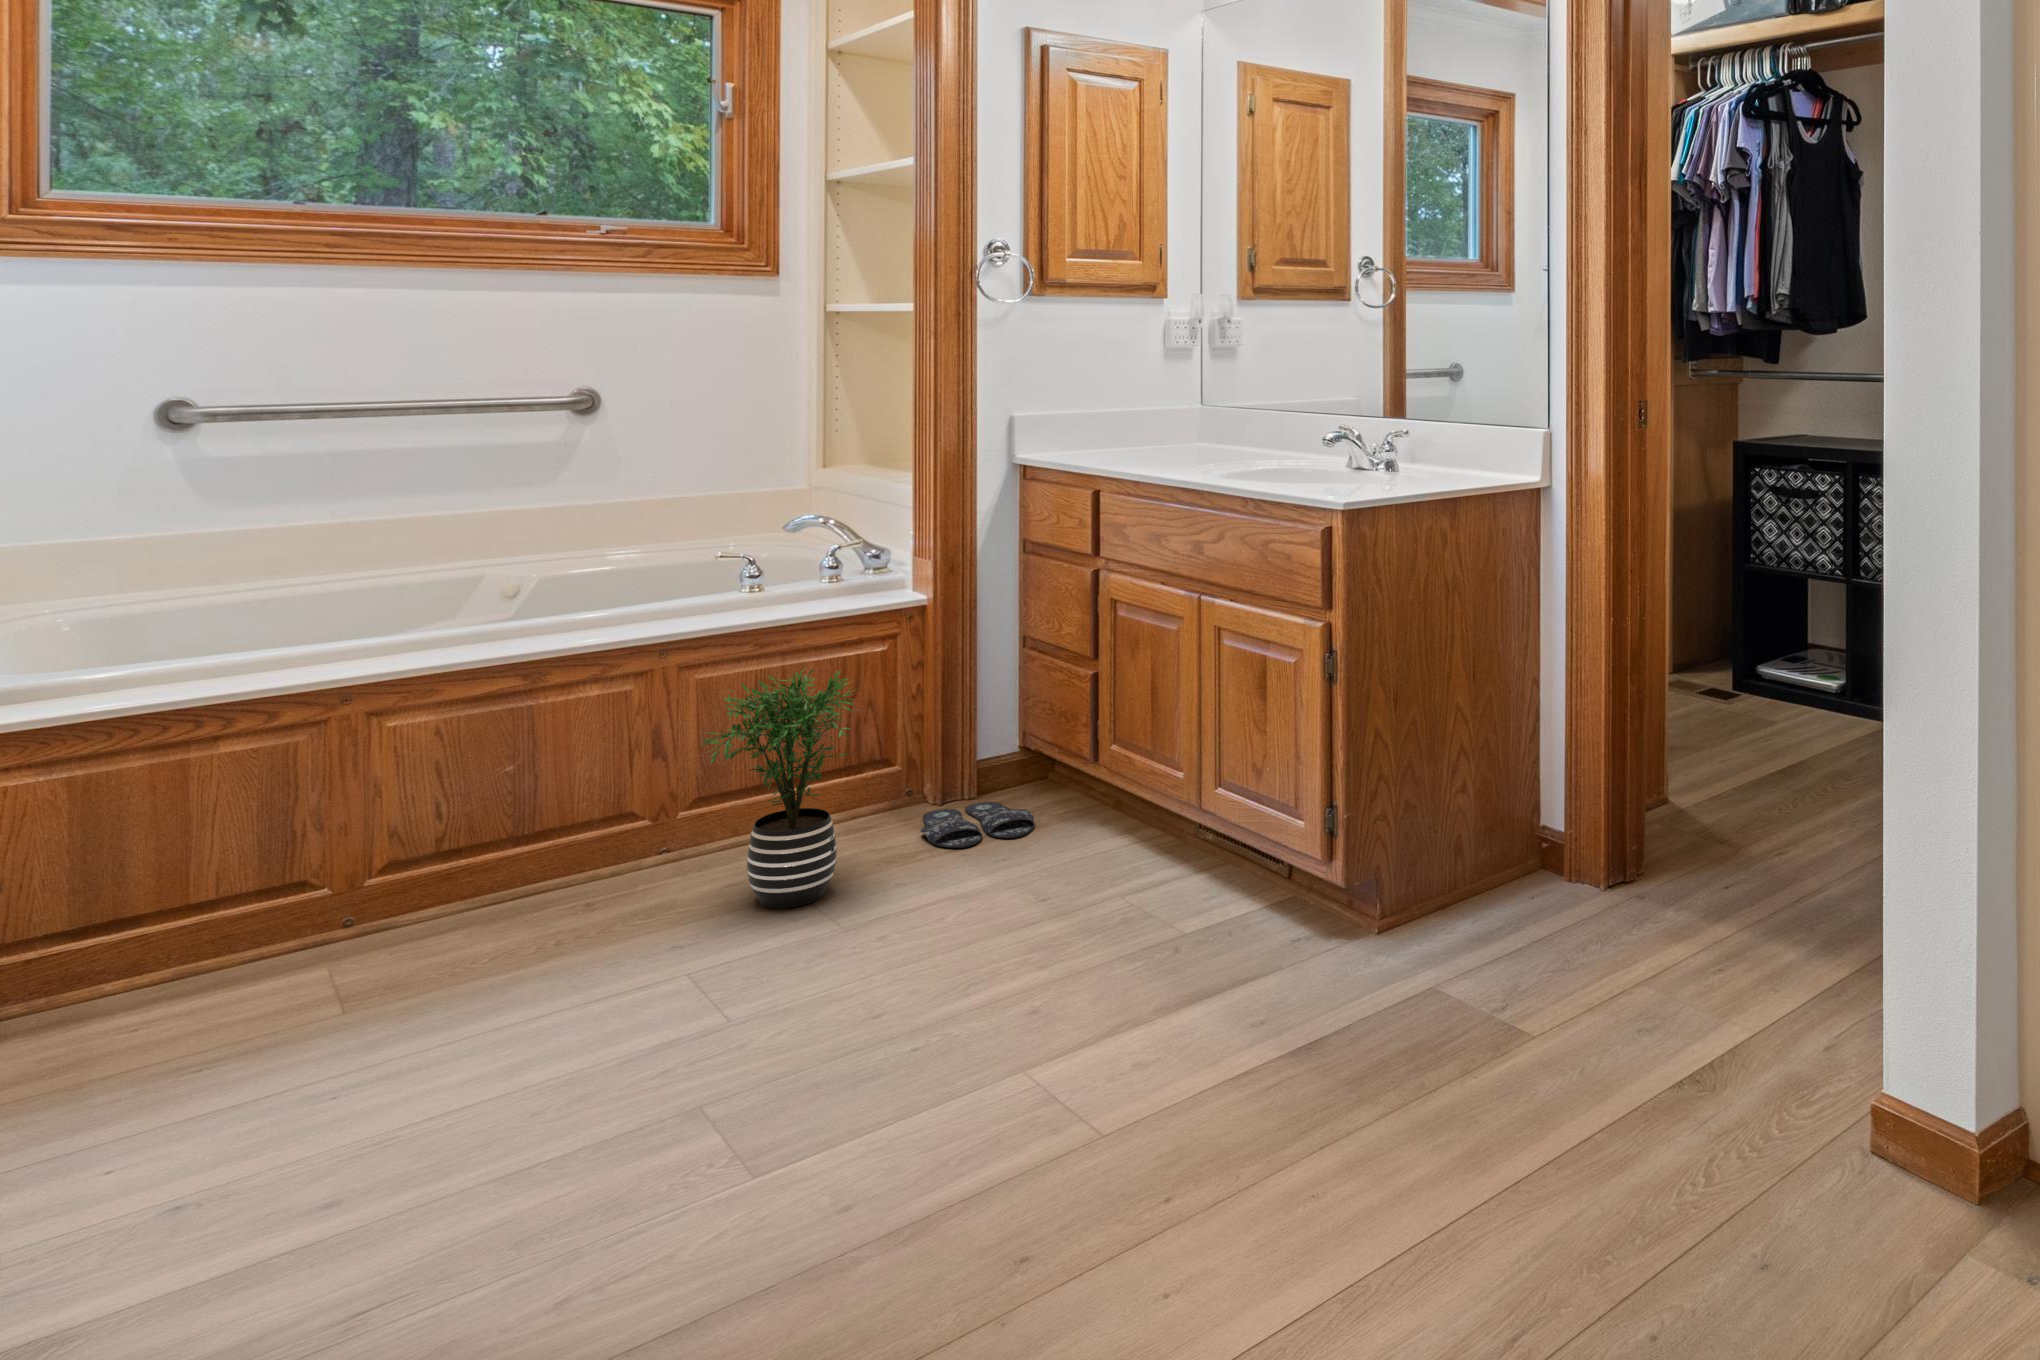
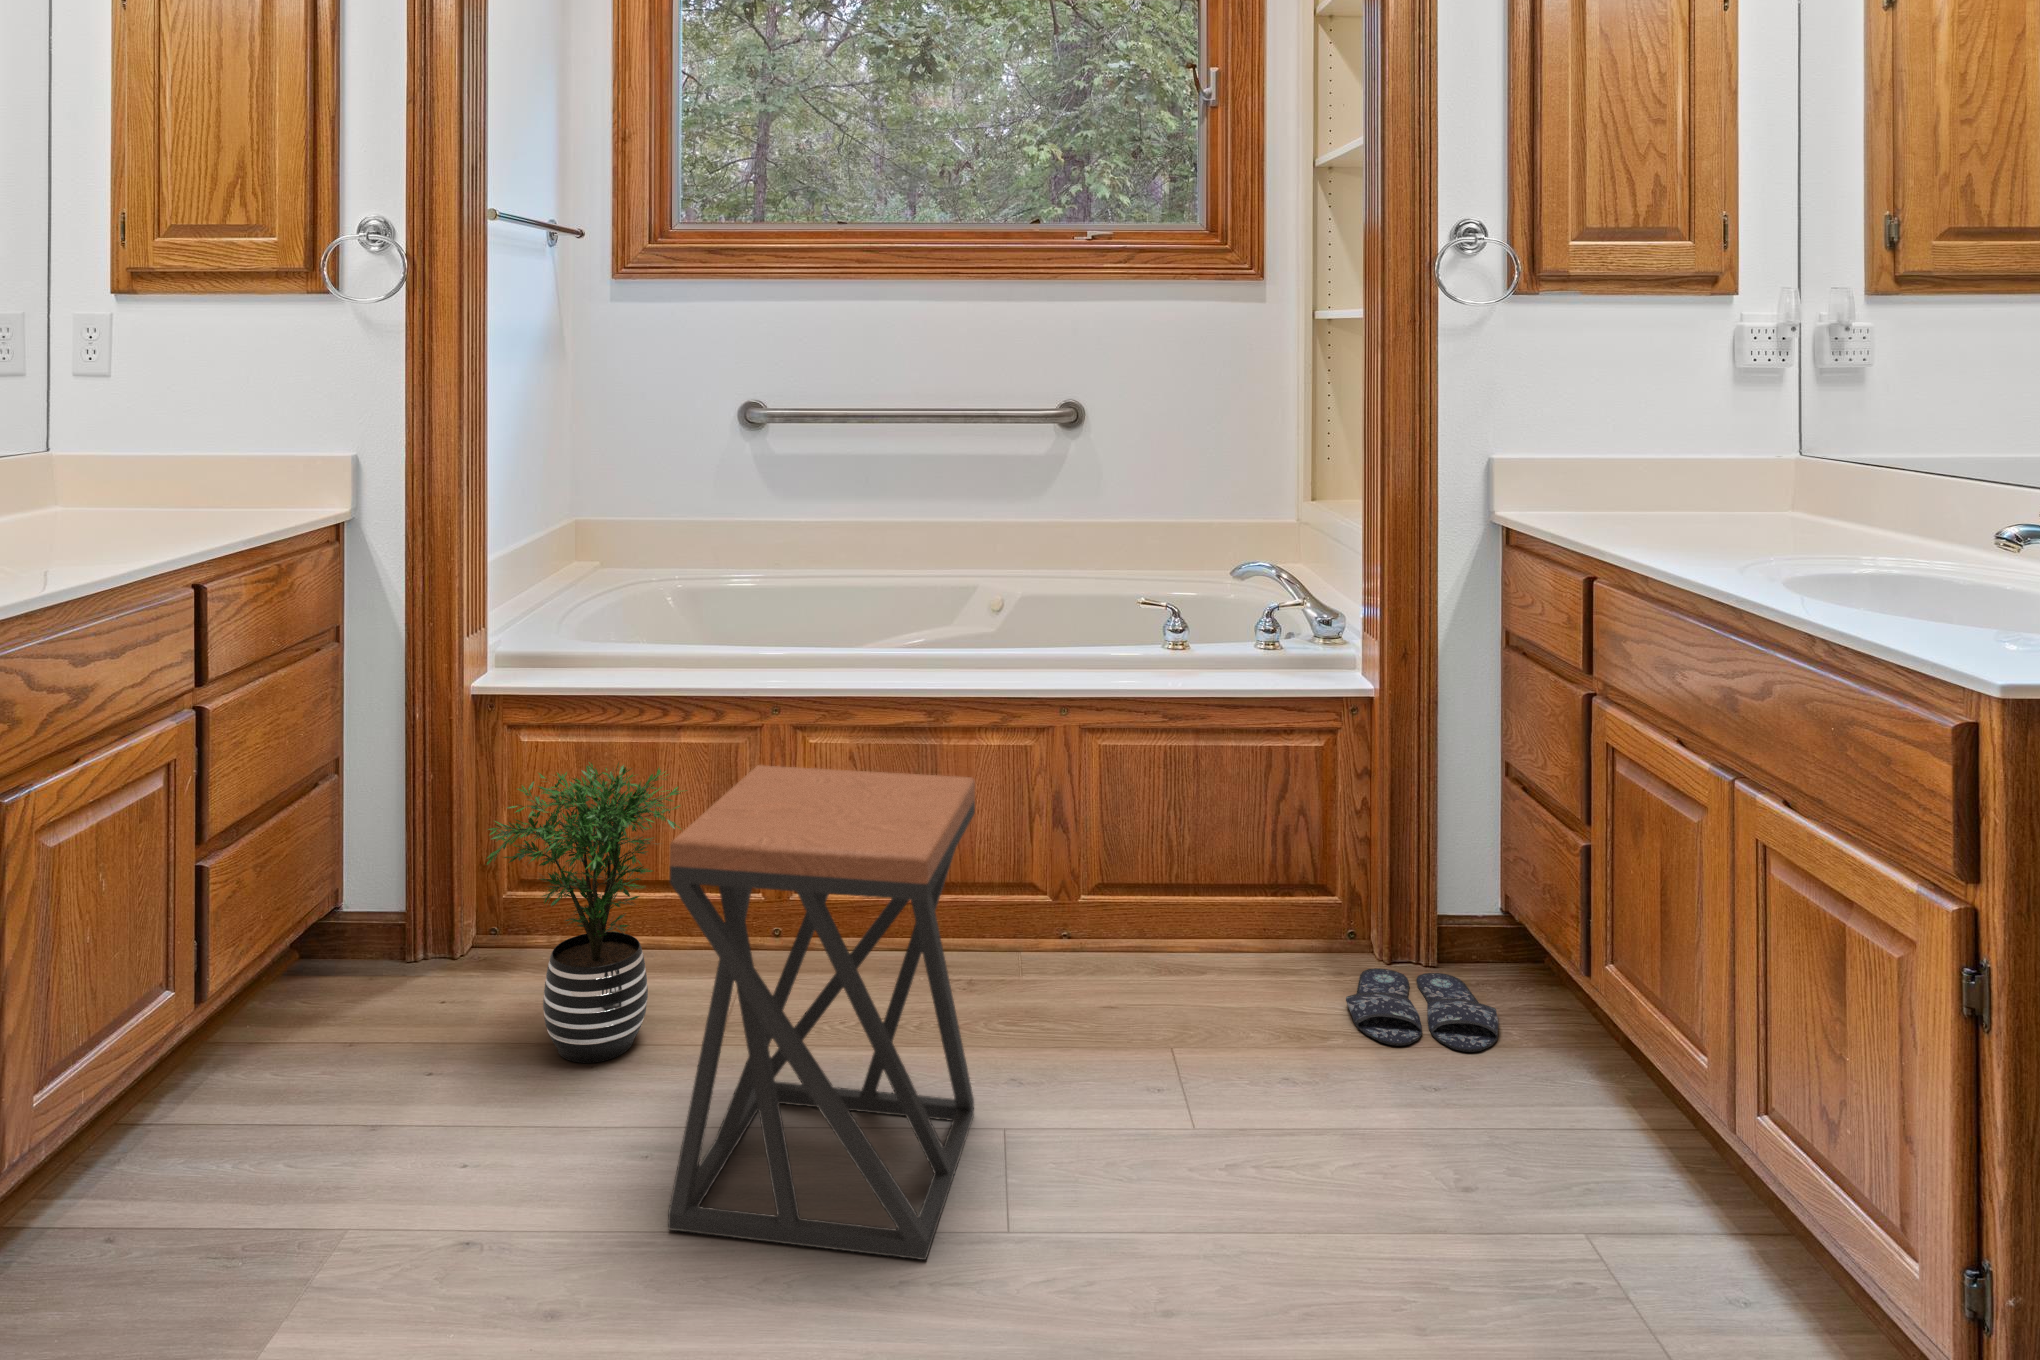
potted plant: present [701,669,861,908] -> present [486,762,686,1063]
stool: none [402,691,669,1119] -> present [668,765,975,1260]

